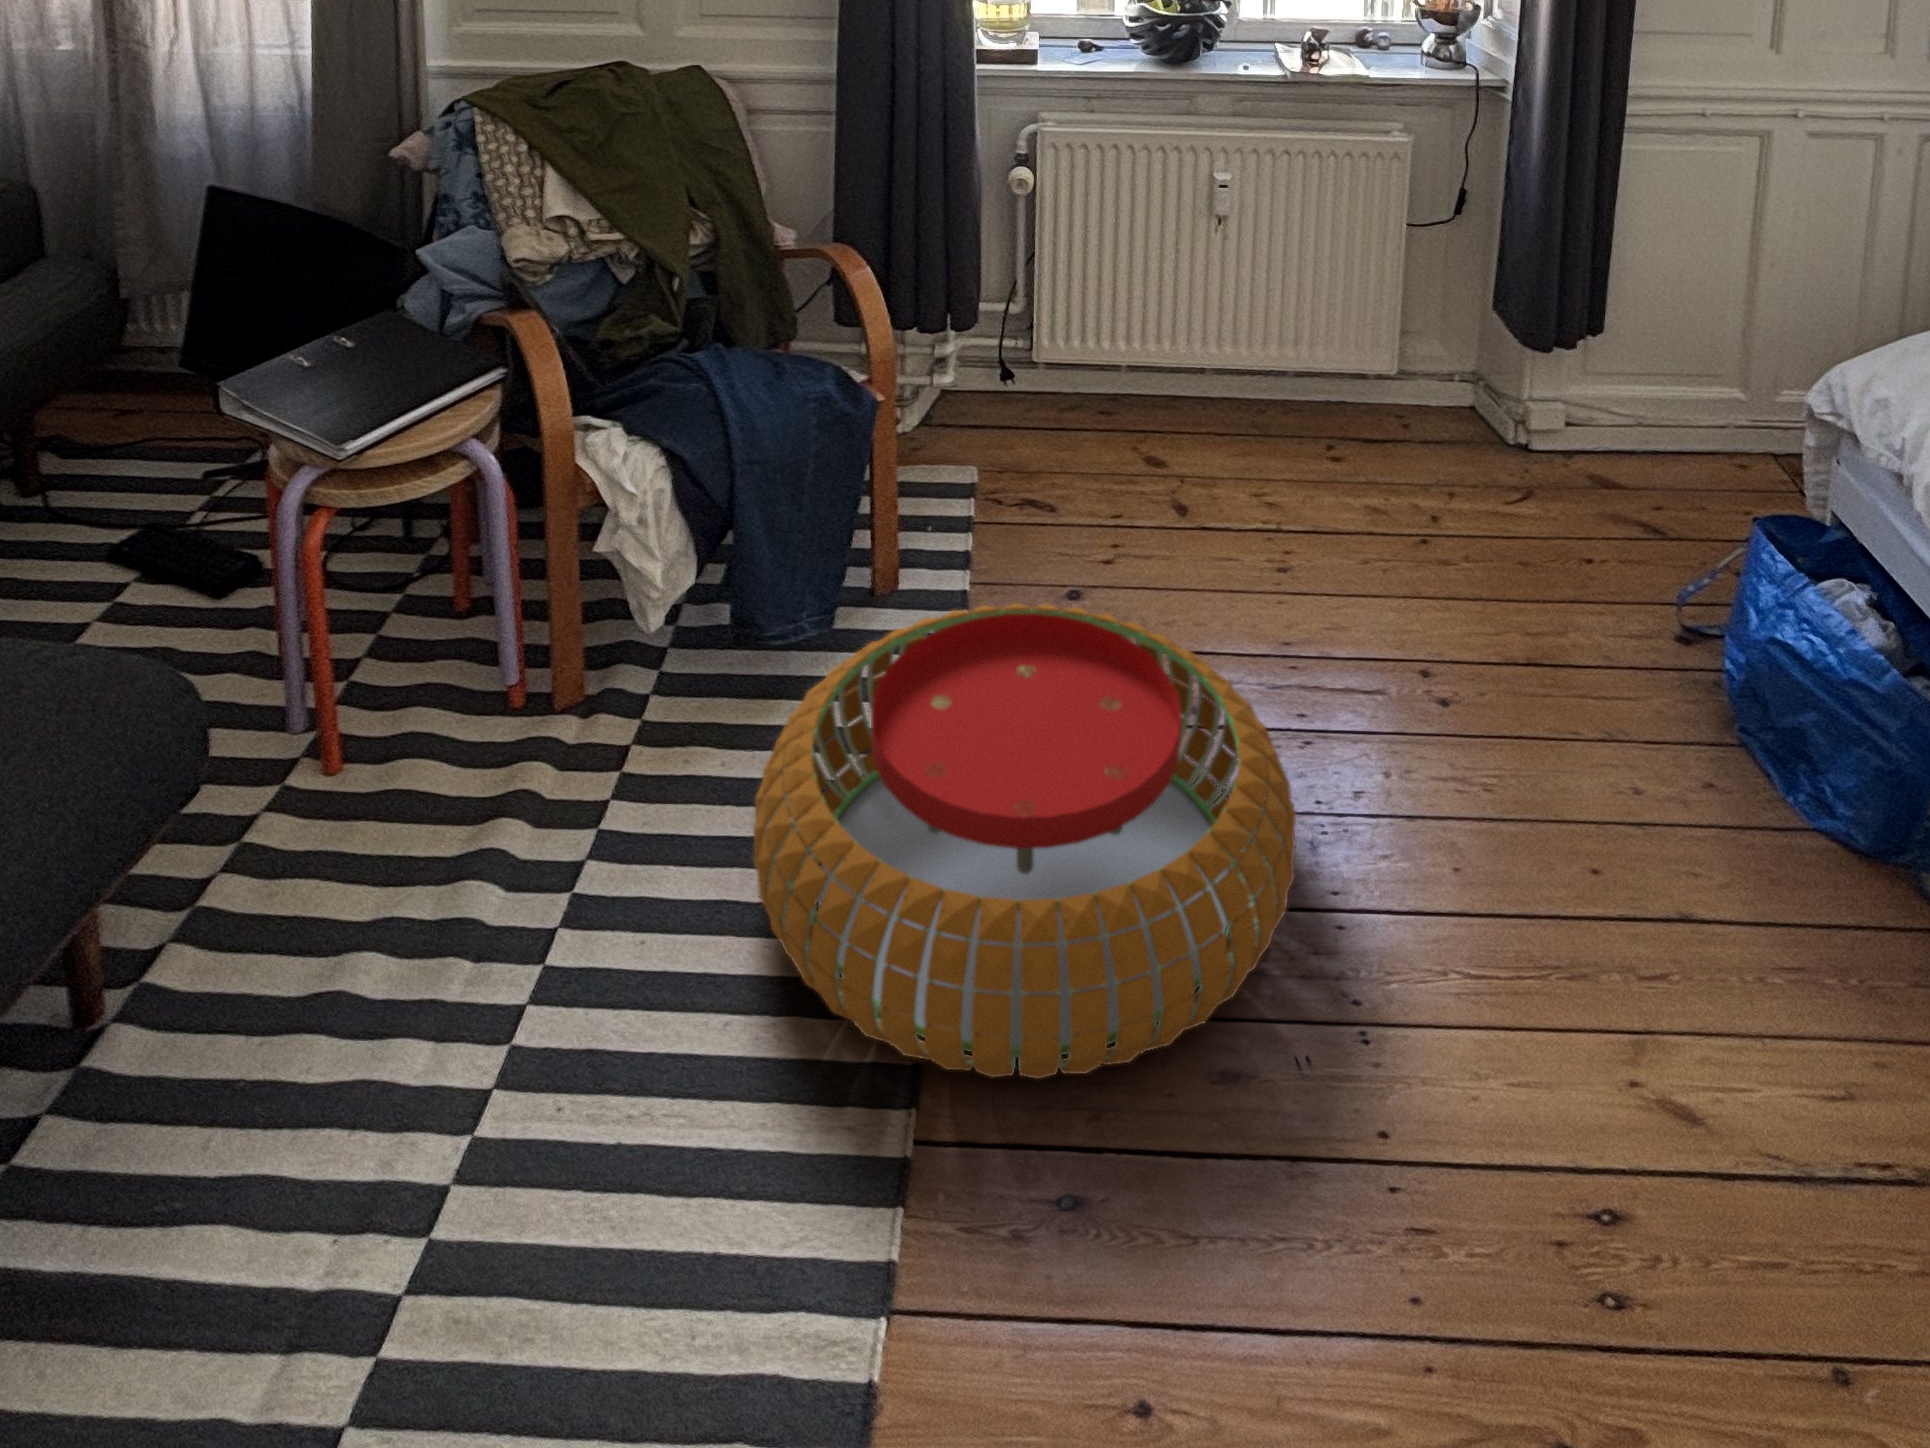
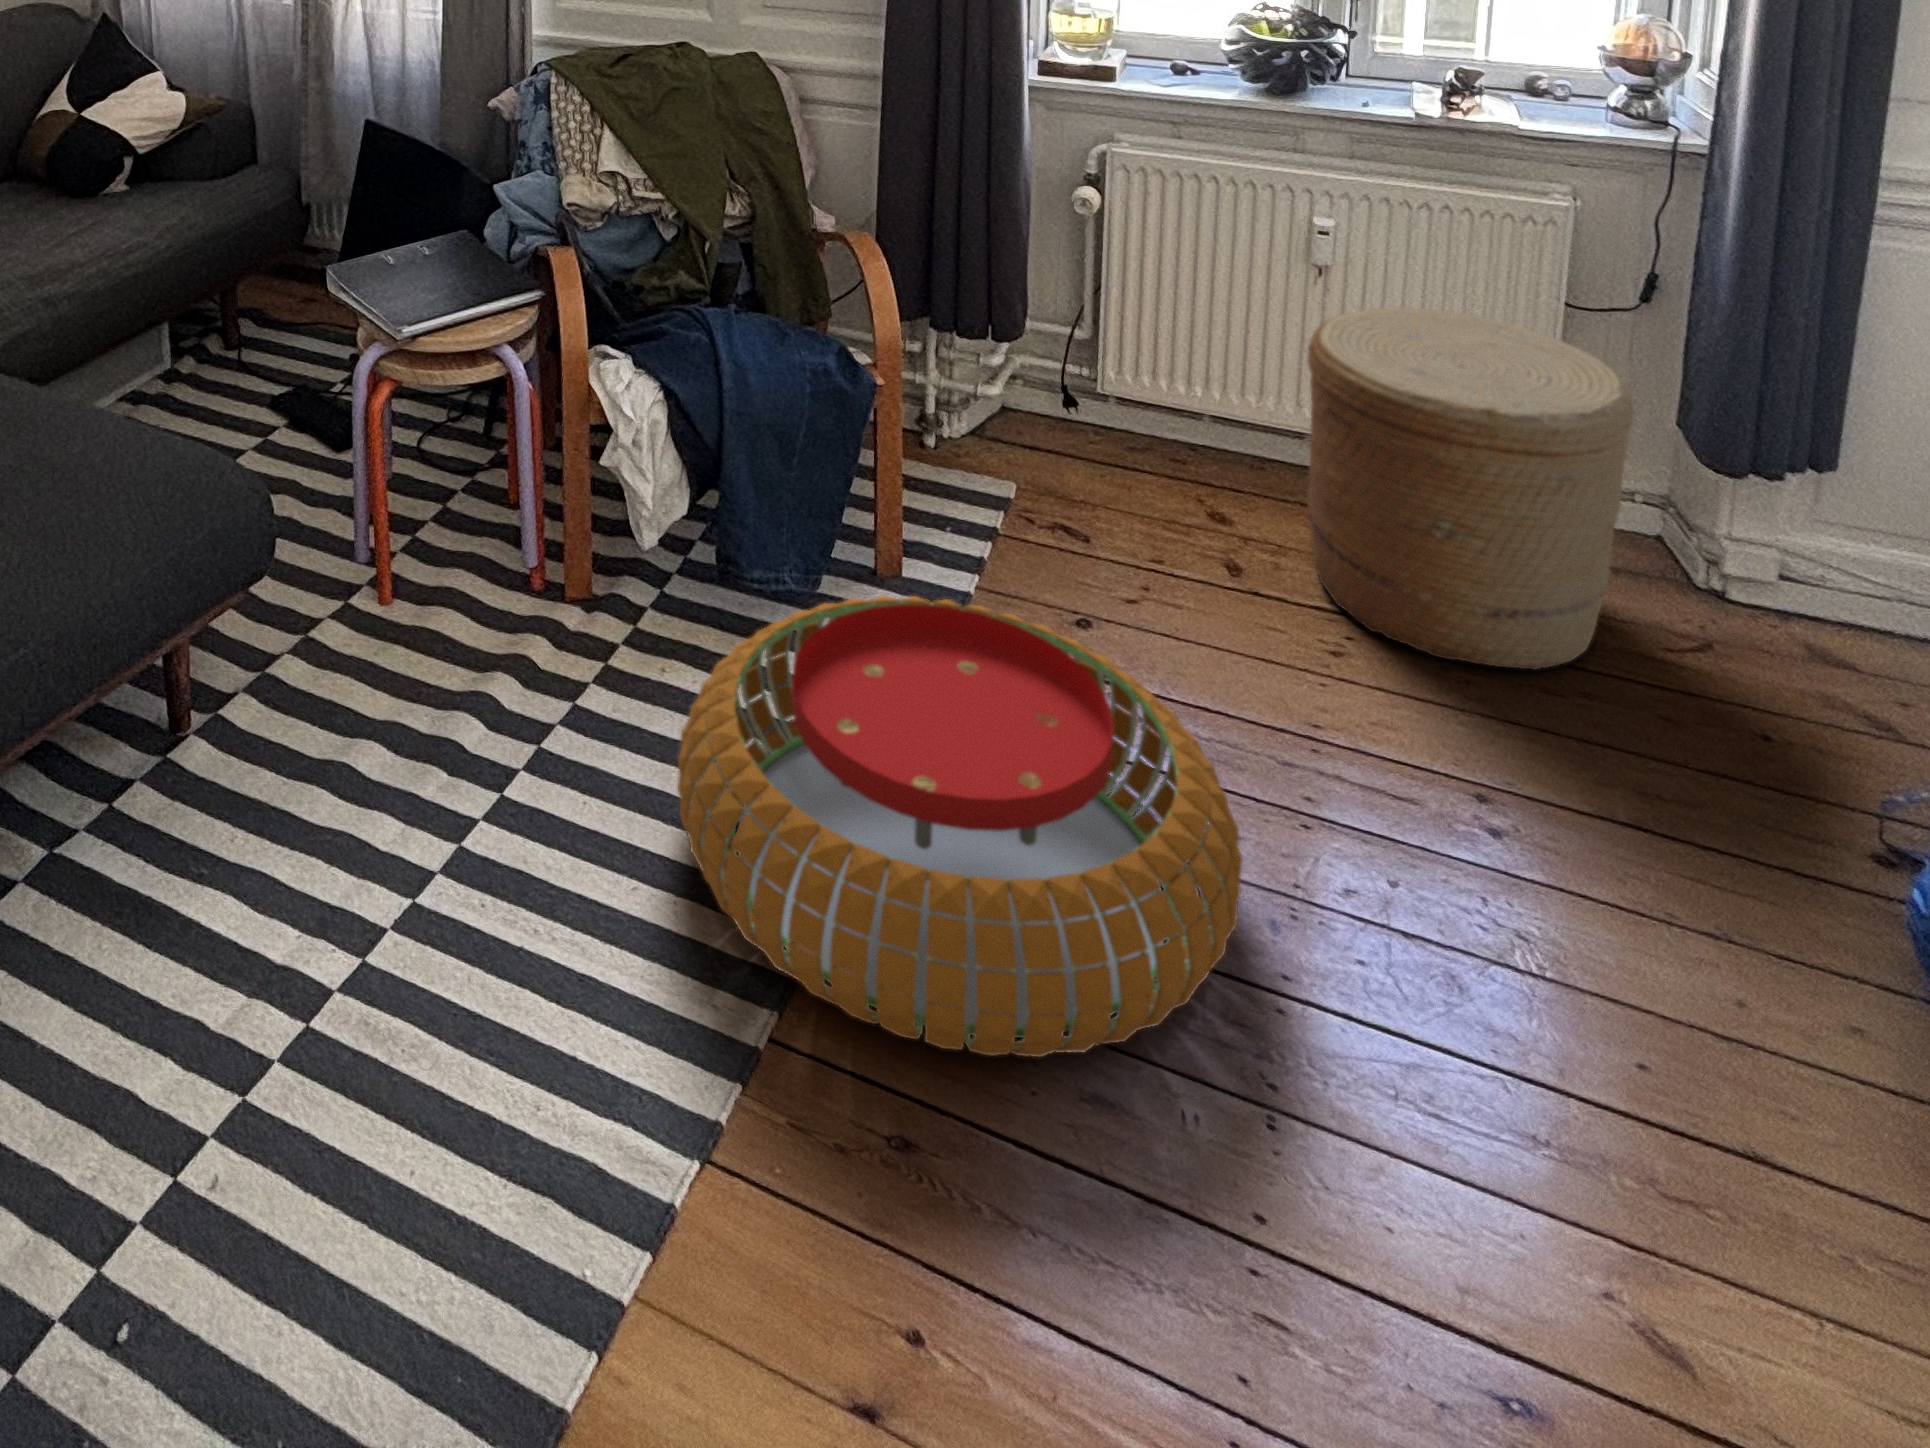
woven basket: none [1233,241,1475,543] -> present [1307,307,1633,670]

